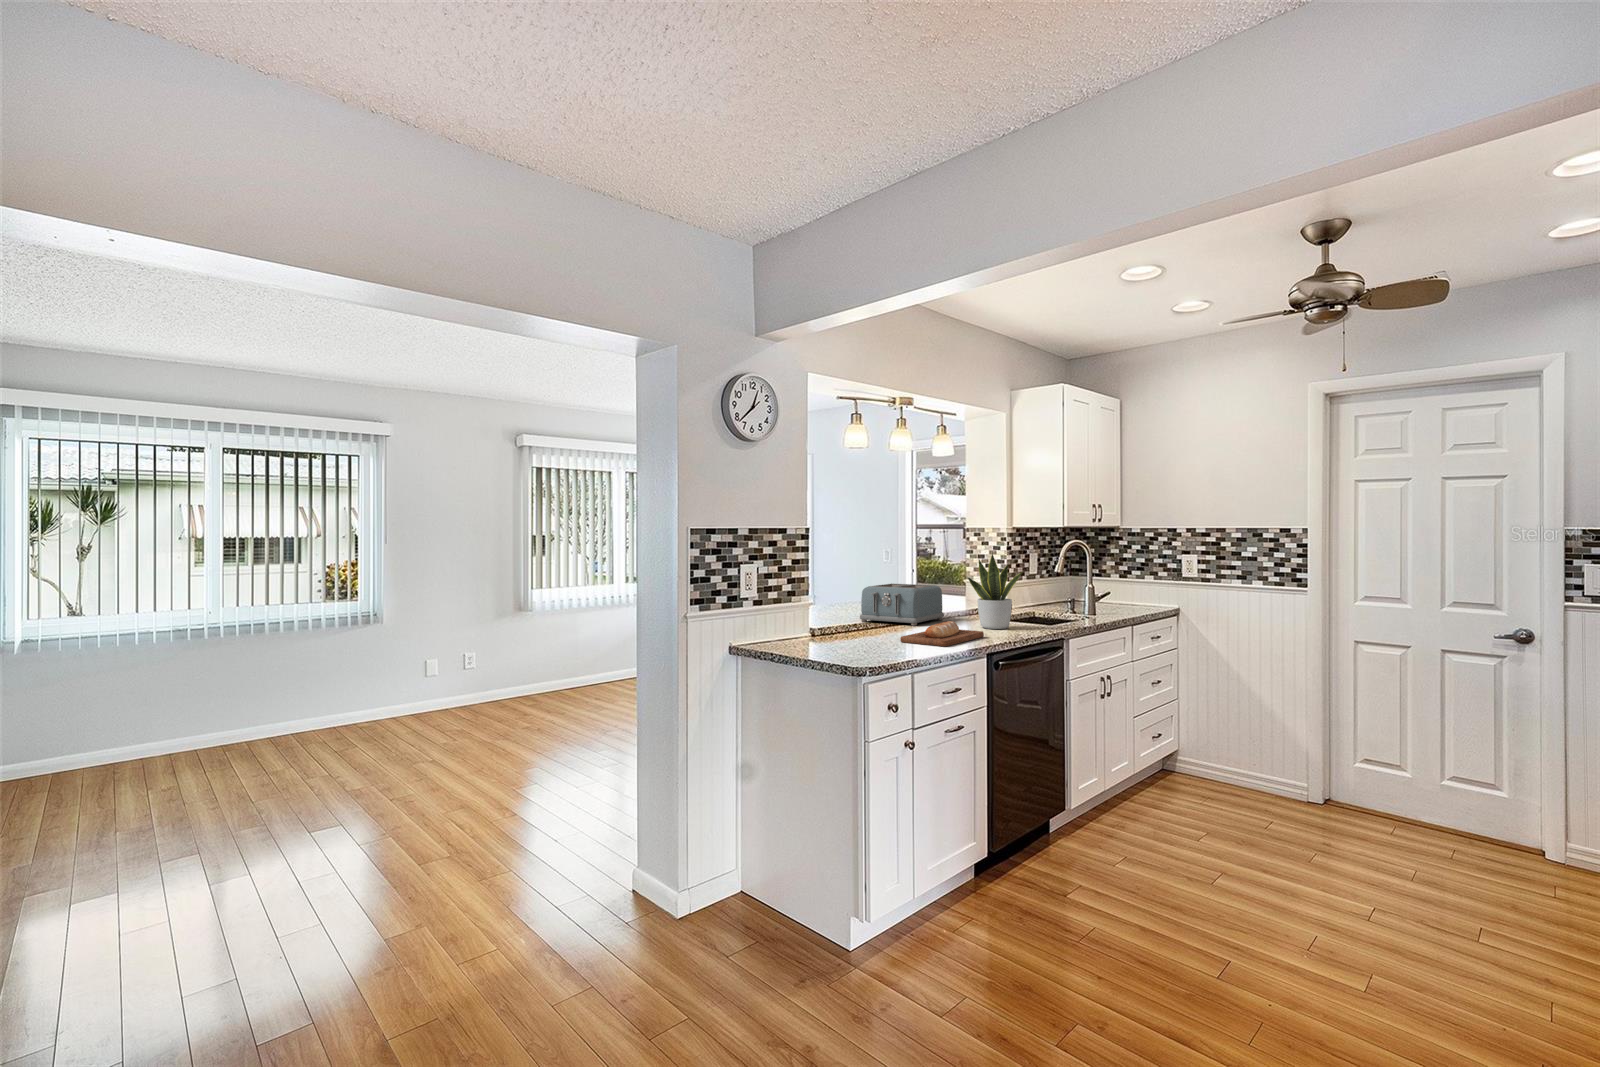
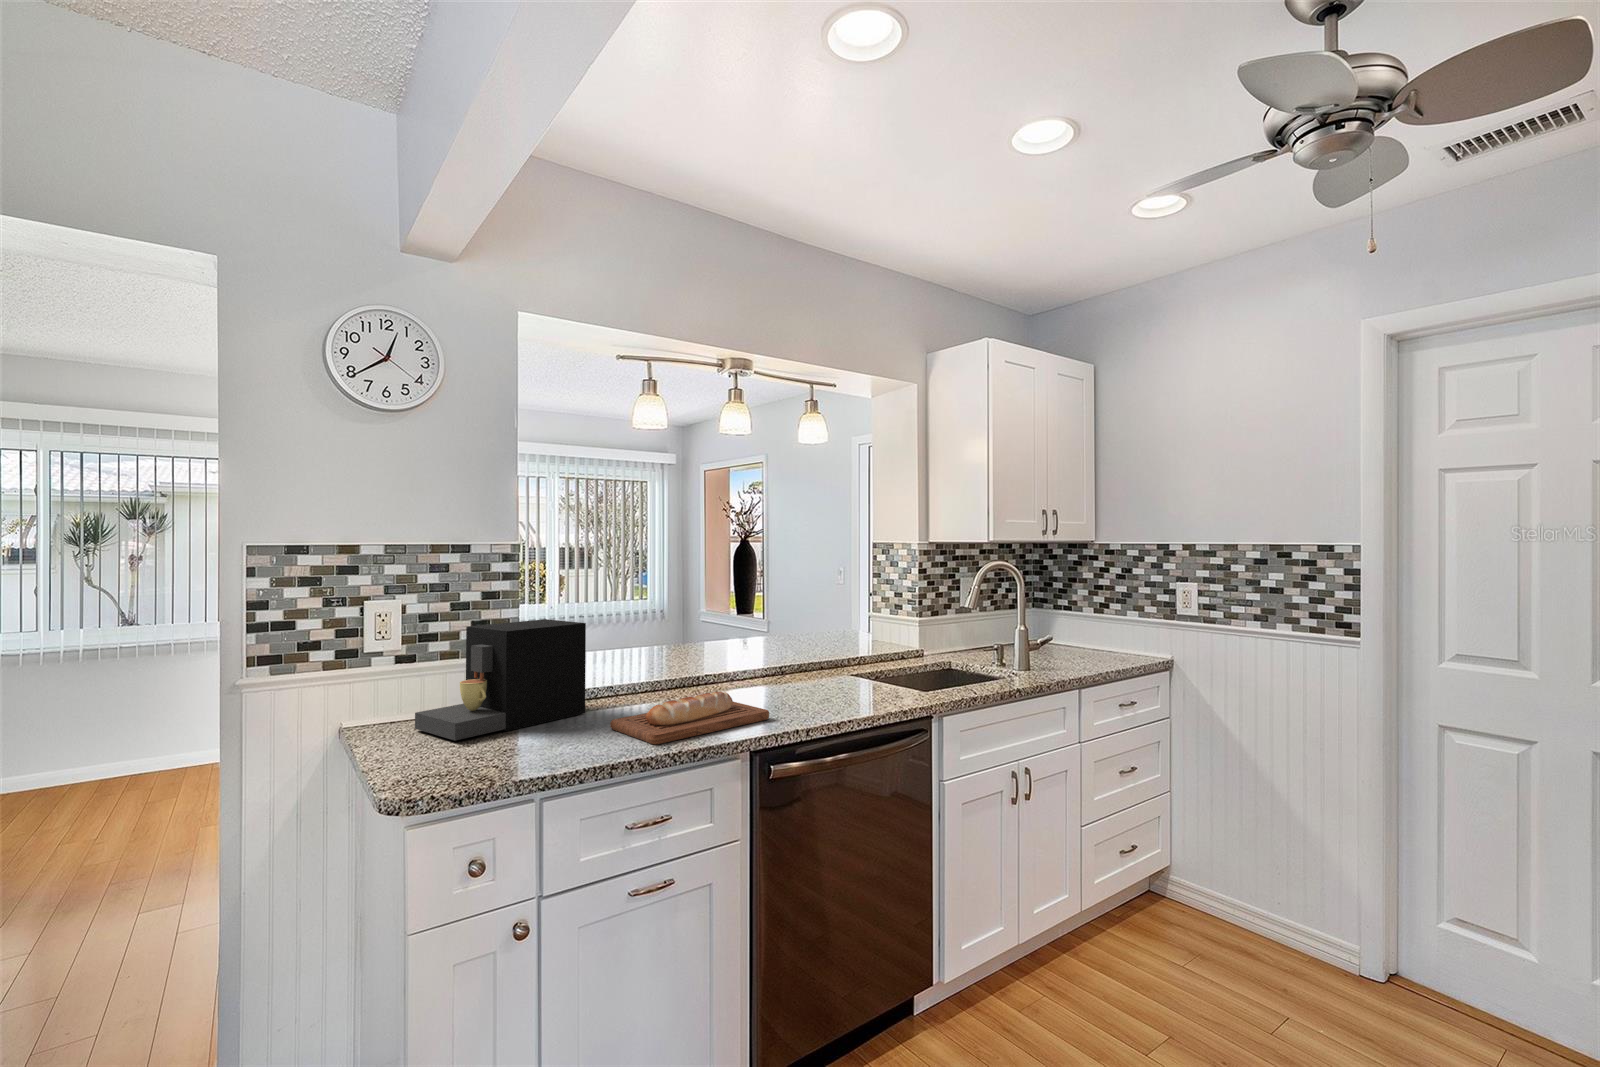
potted plant: present [968,553,1023,629] -> none [786,578,874,700]
coffee maker: none [786,579,865,647] -> present [415,619,586,741]
toaster: present [860,583,944,626] -> none [660,620,788,688]

